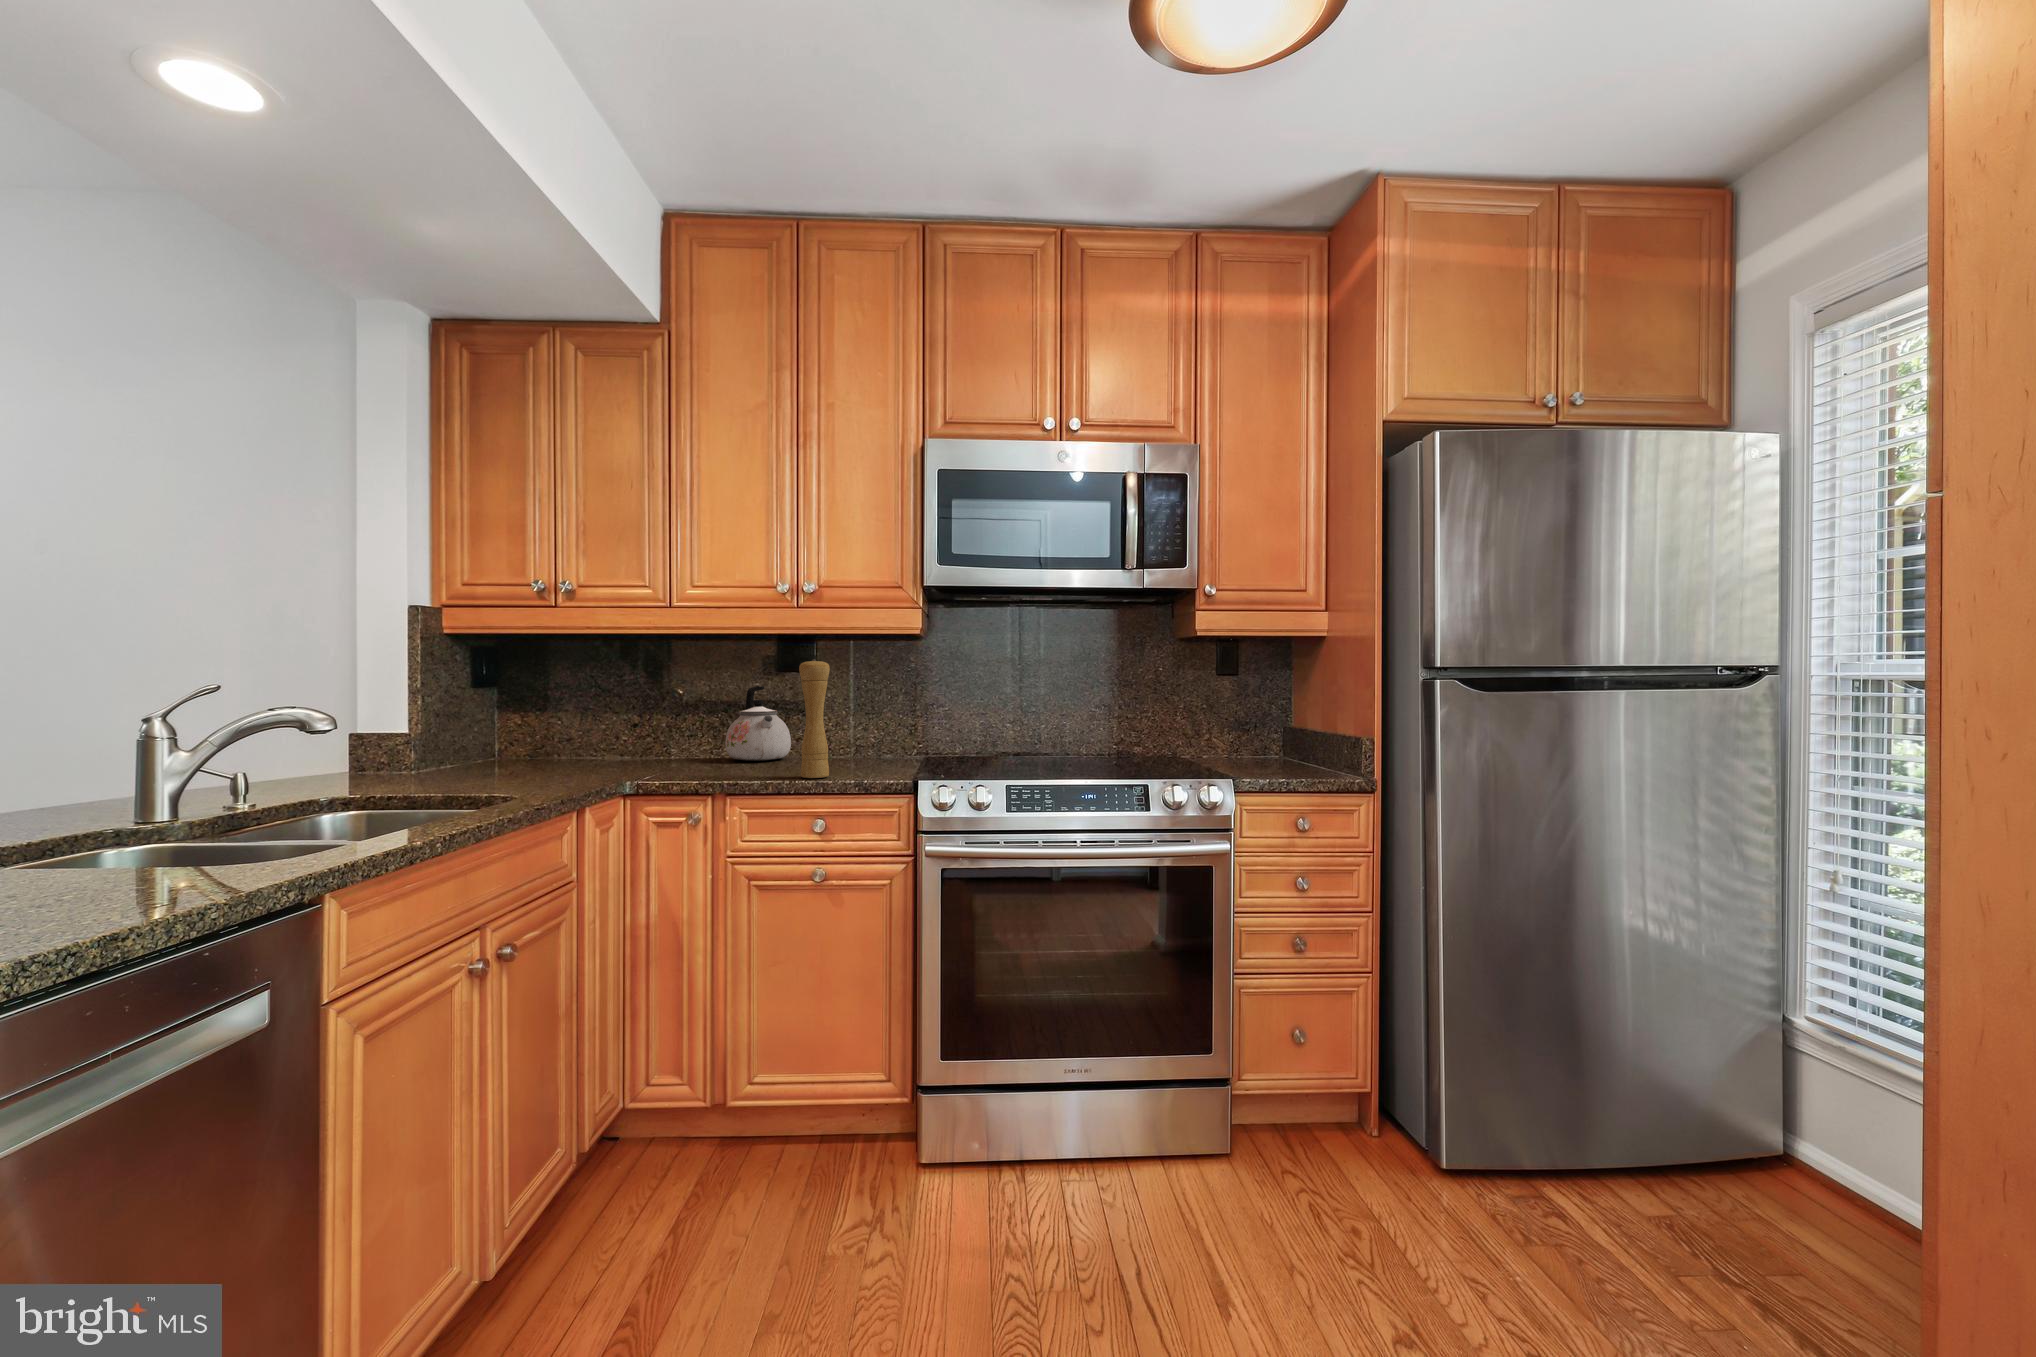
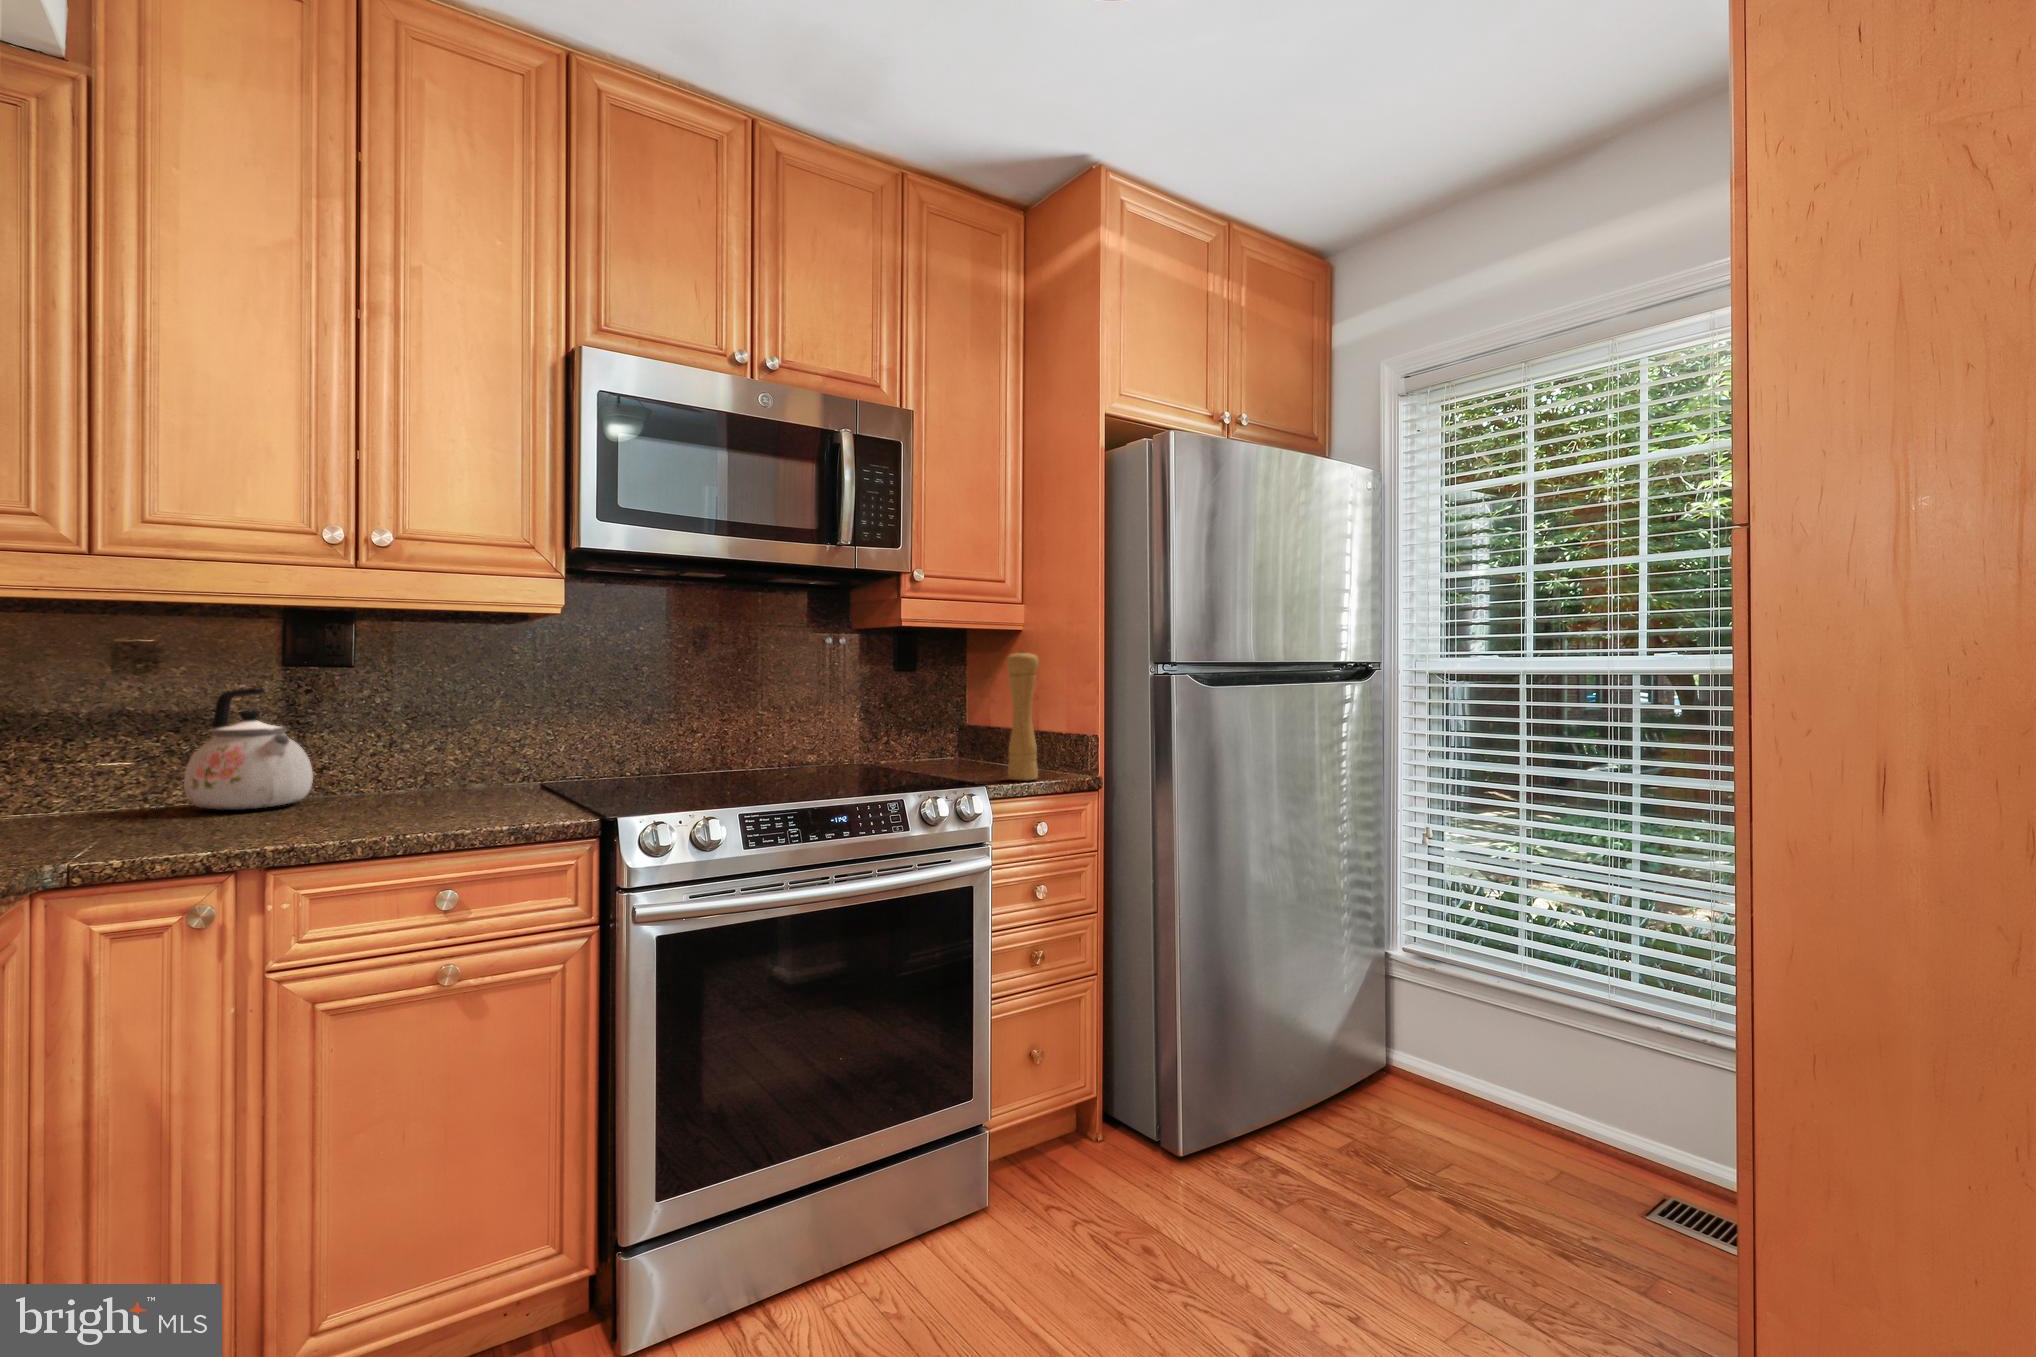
pepper mill: present [799,659,830,778] -> present [1006,651,1039,780]

